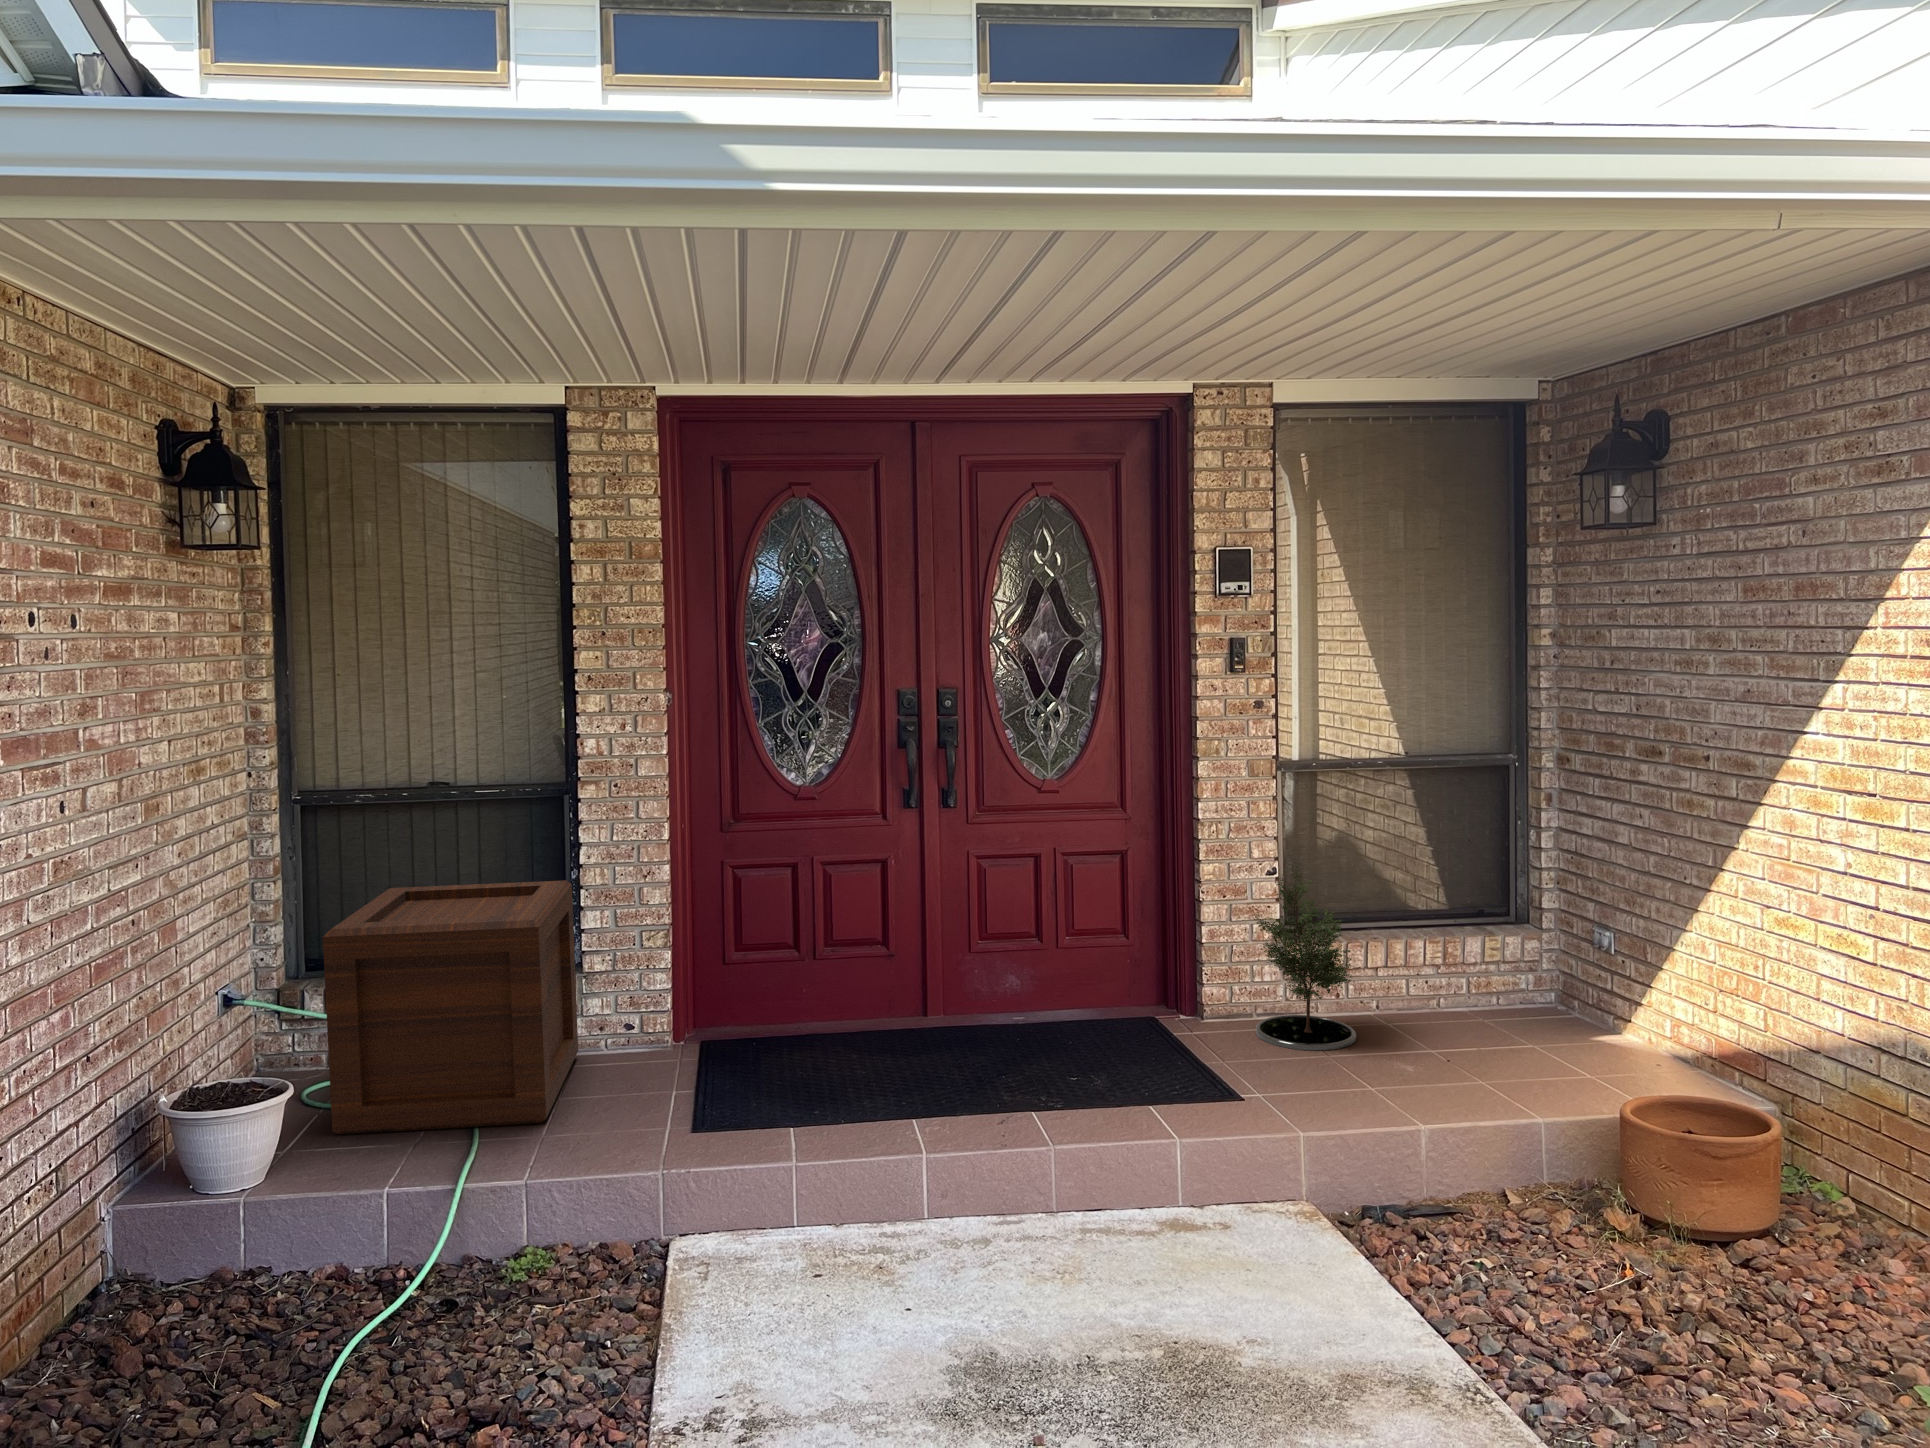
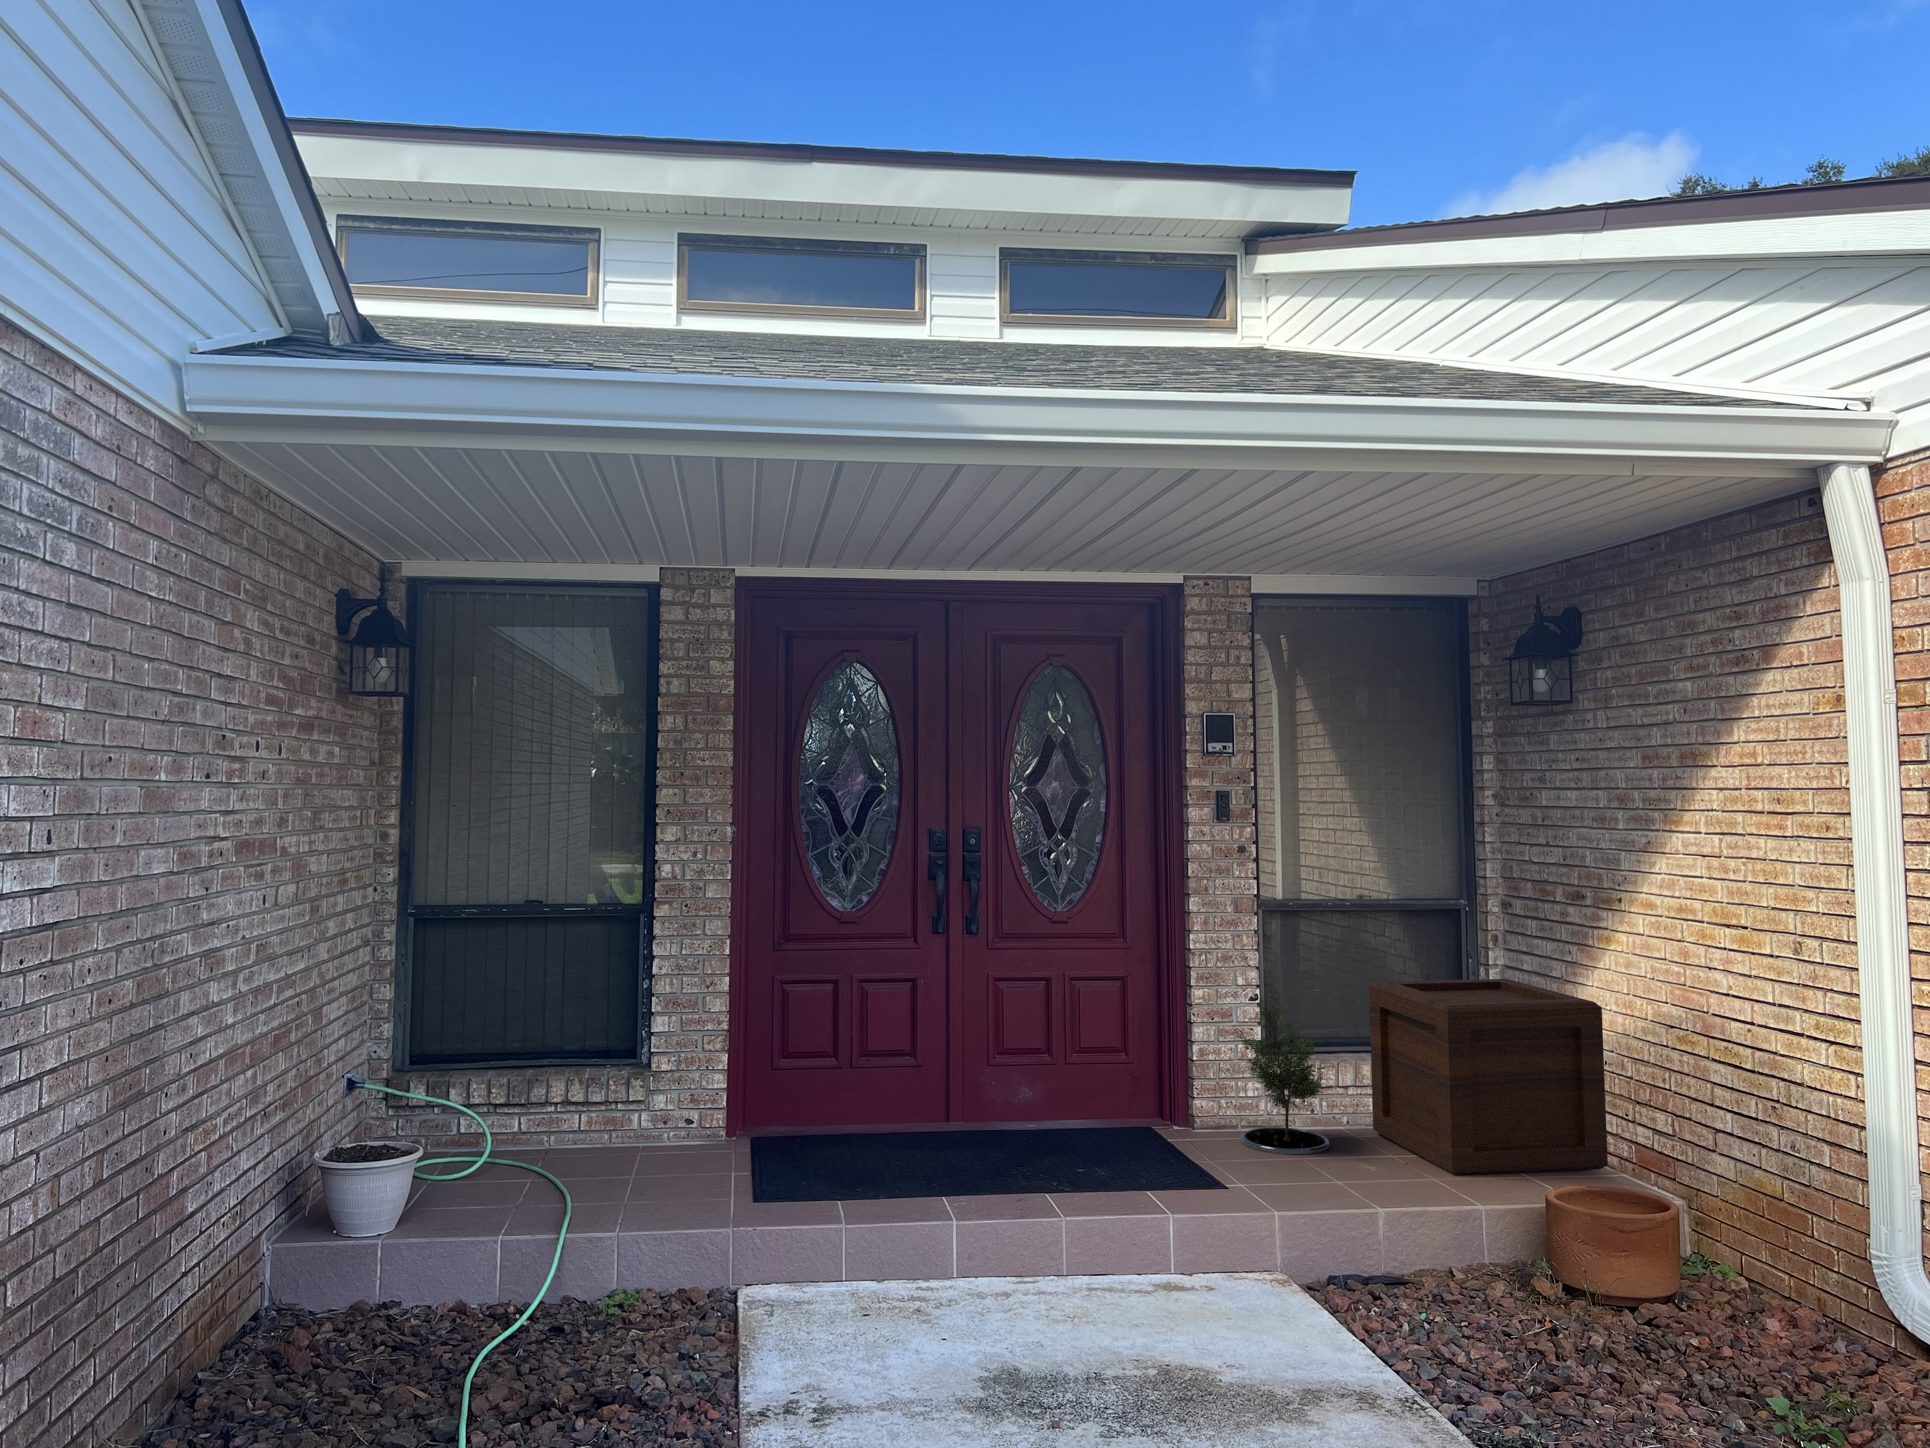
wooden crate: present [323,880,578,1134] -> present [1369,979,1608,1175]

